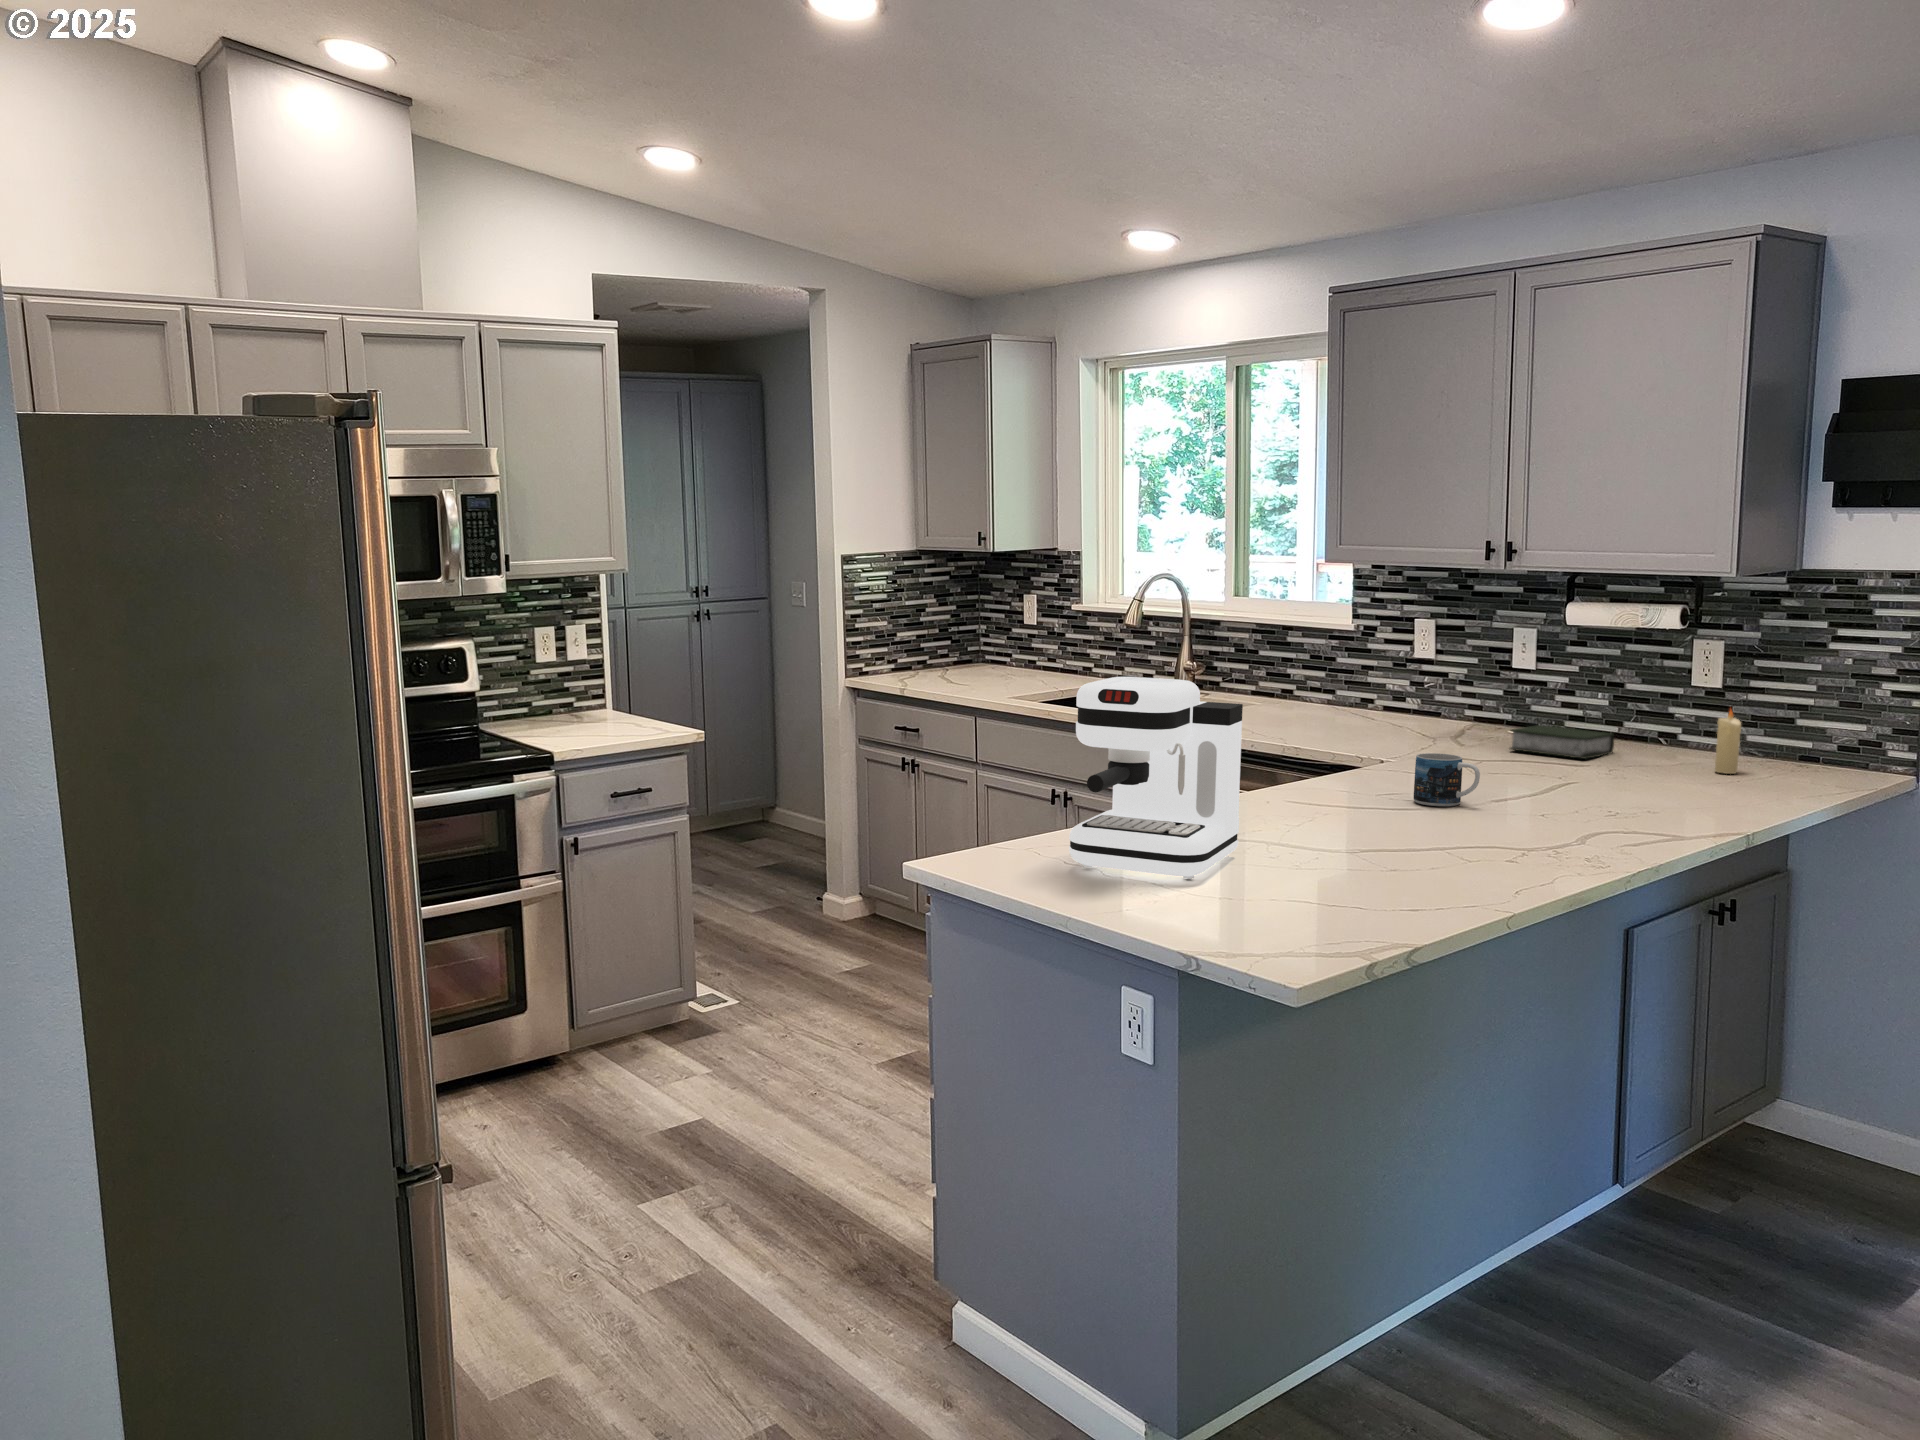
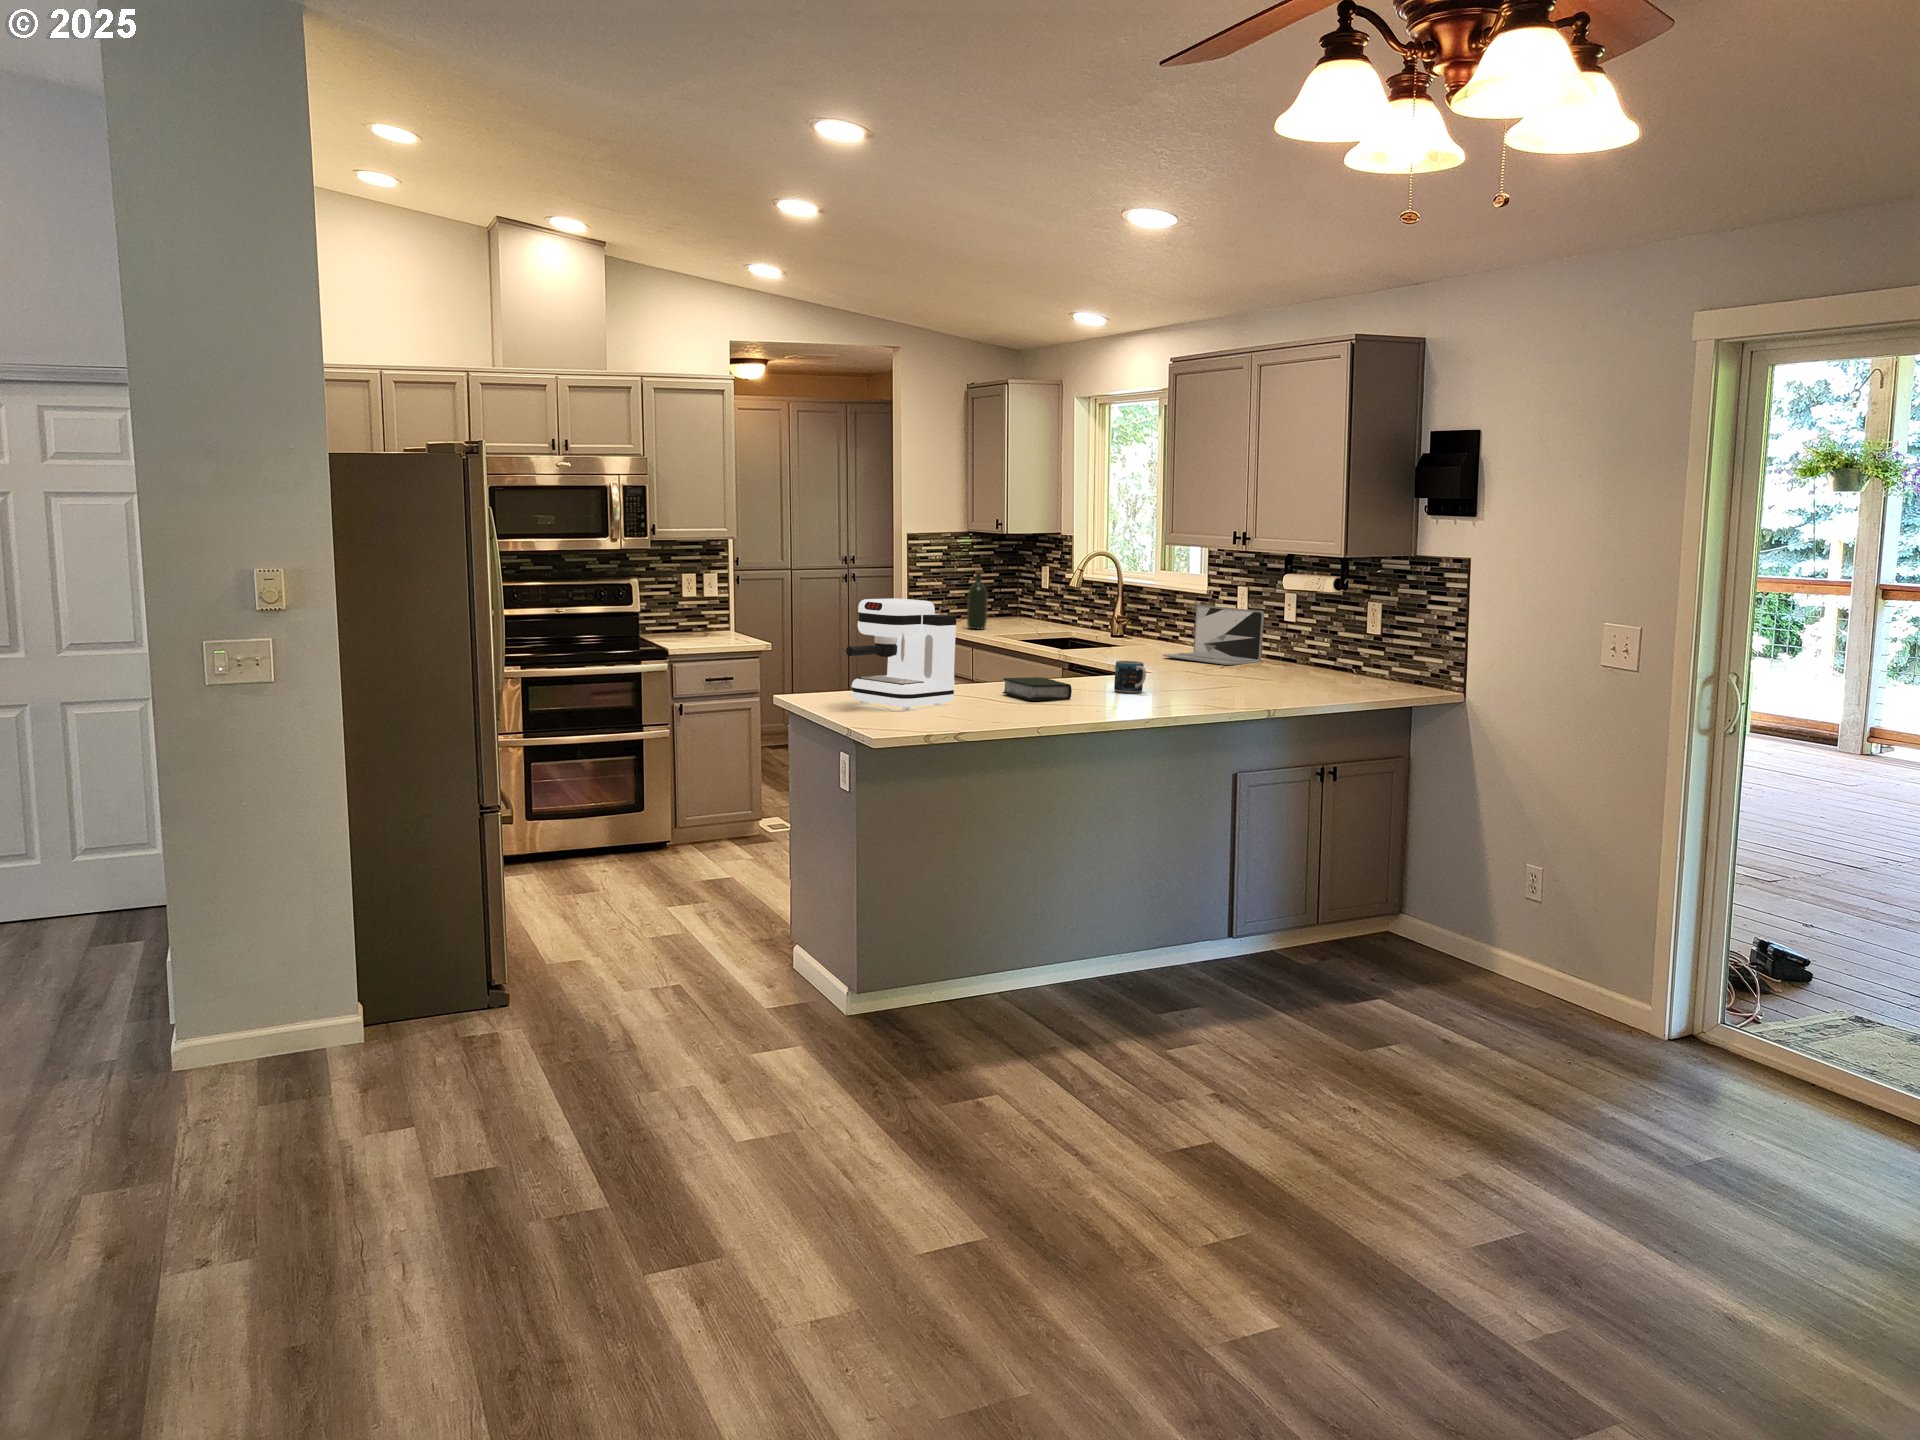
wine bottle: none [945,604,974,687] -> present [967,570,988,629]
laptop: none [1331,648,1482,737] -> present [1163,605,1264,665]
candle: present [1715,709,1741,774] -> none [1341,644,1357,688]
book: present [1510,725,1614,759] -> present [1003,677,1072,701]

